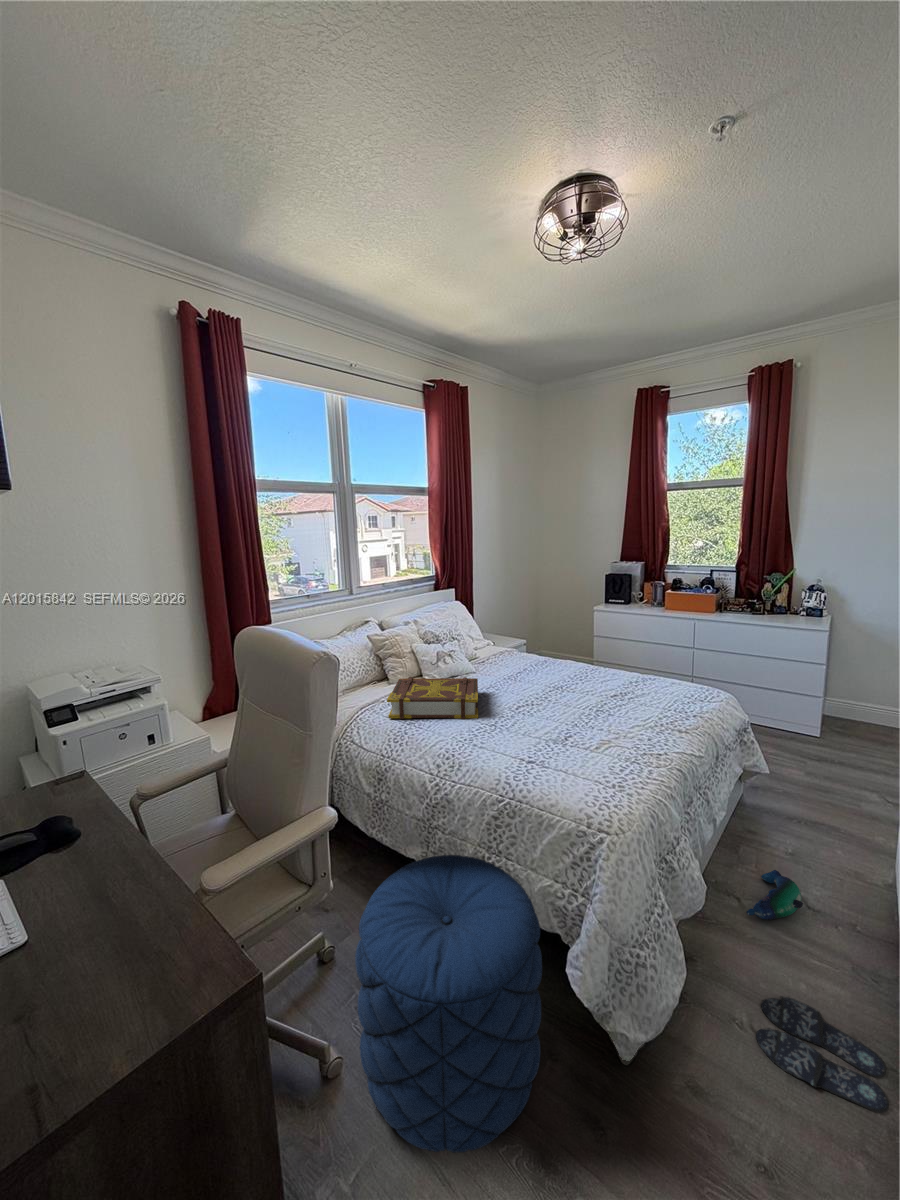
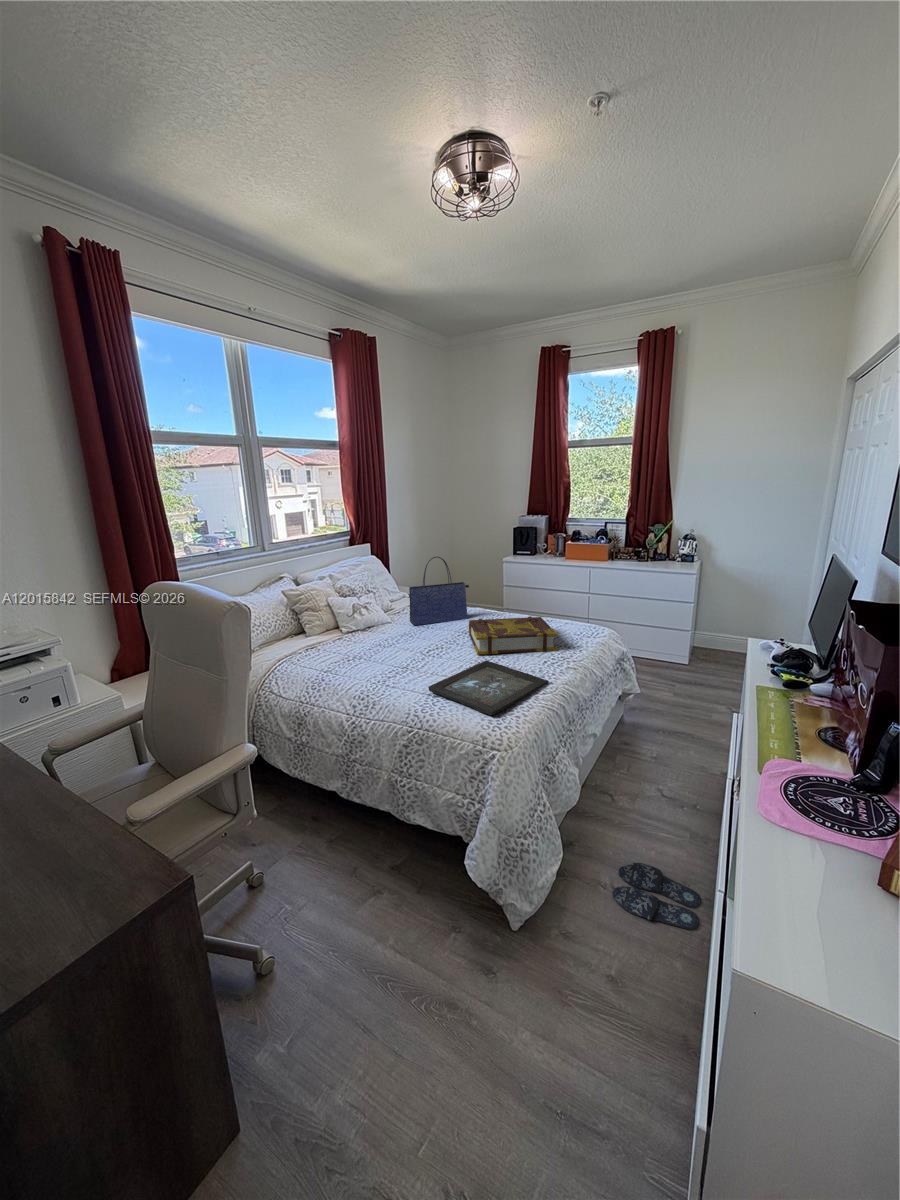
tote bag: none [496,604,561,676] -> present [409,557,469,625]
book: present [387,677,478,719] -> present [469,616,558,655]
tray: none [521,721,661,789] -> present [428,661,549,715]
pouf: present [355,855,542,1153] -> none [281,780,444,1010]
plush toy: present [746,870,804,920] -> none [615,772,658,810]

